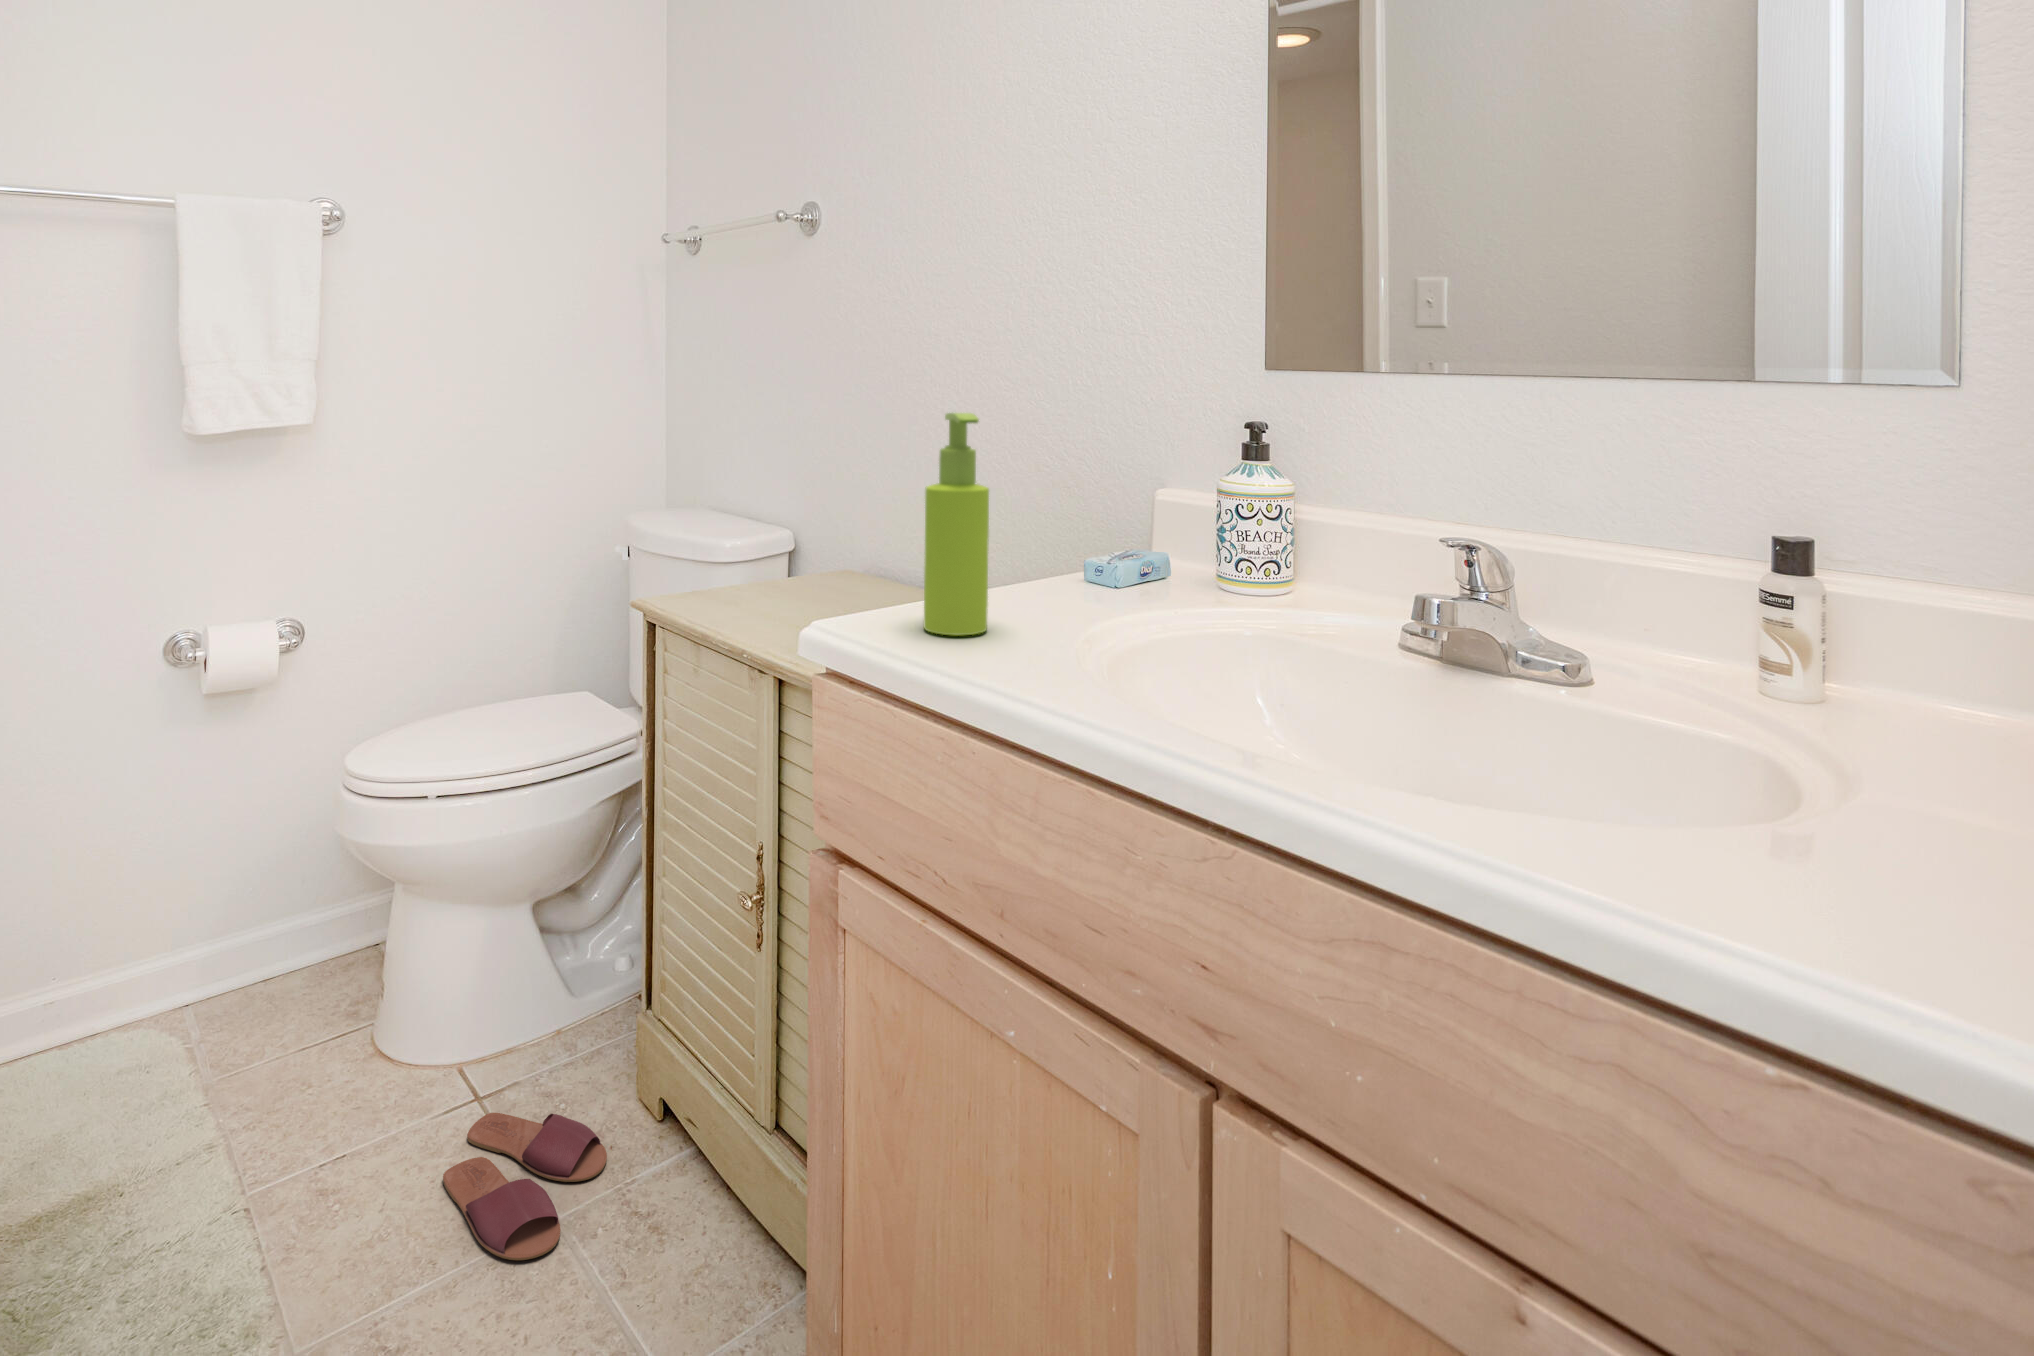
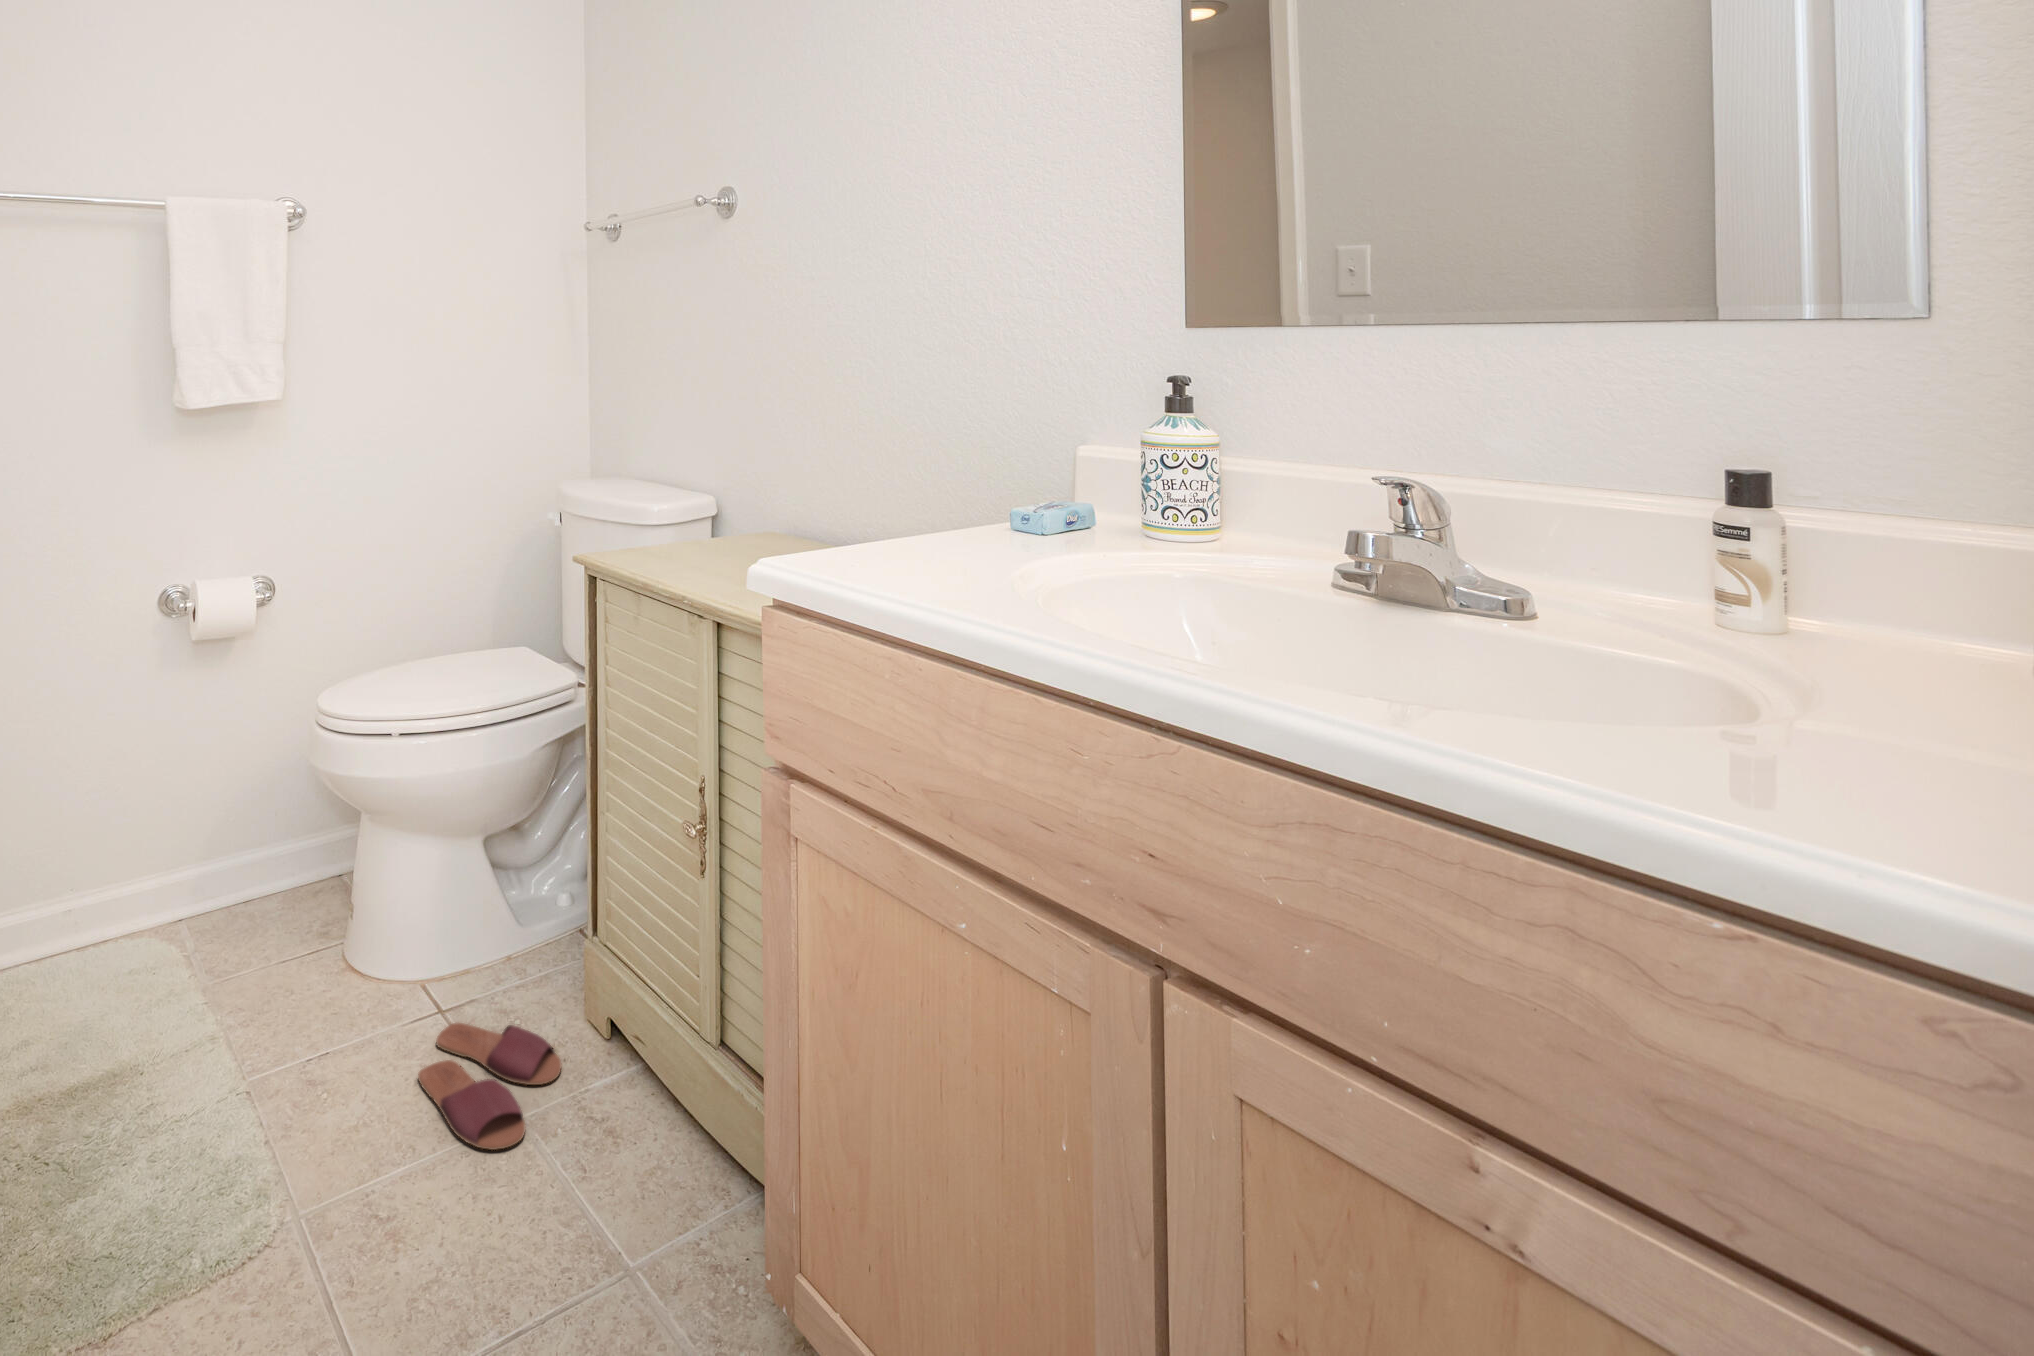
soap dispenser: present [924,413,989,635] -> none [865,367,925,574]

